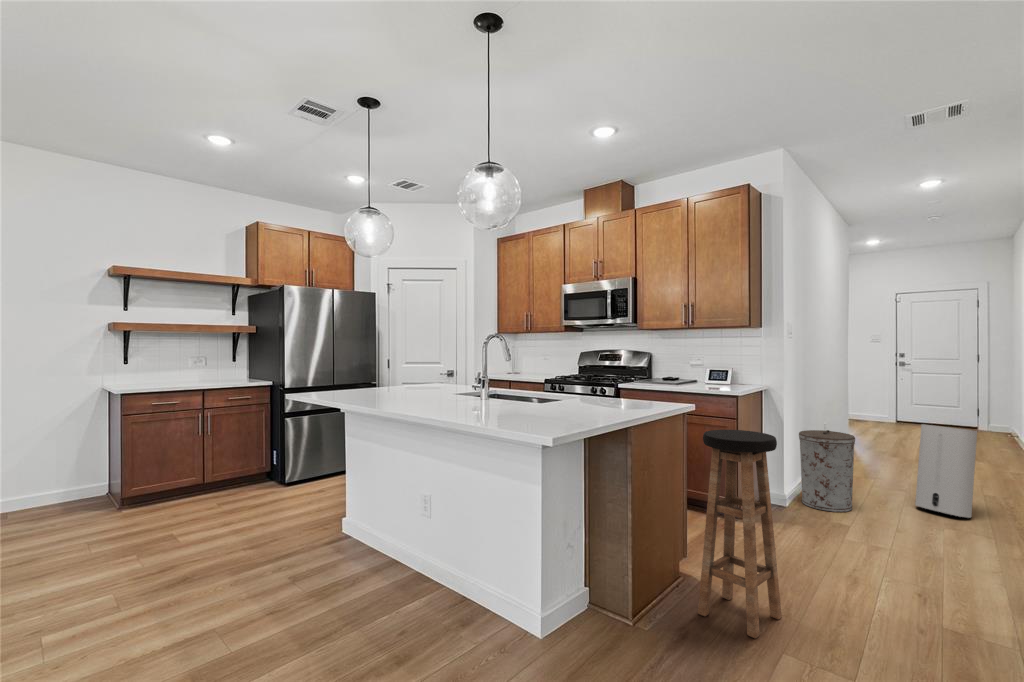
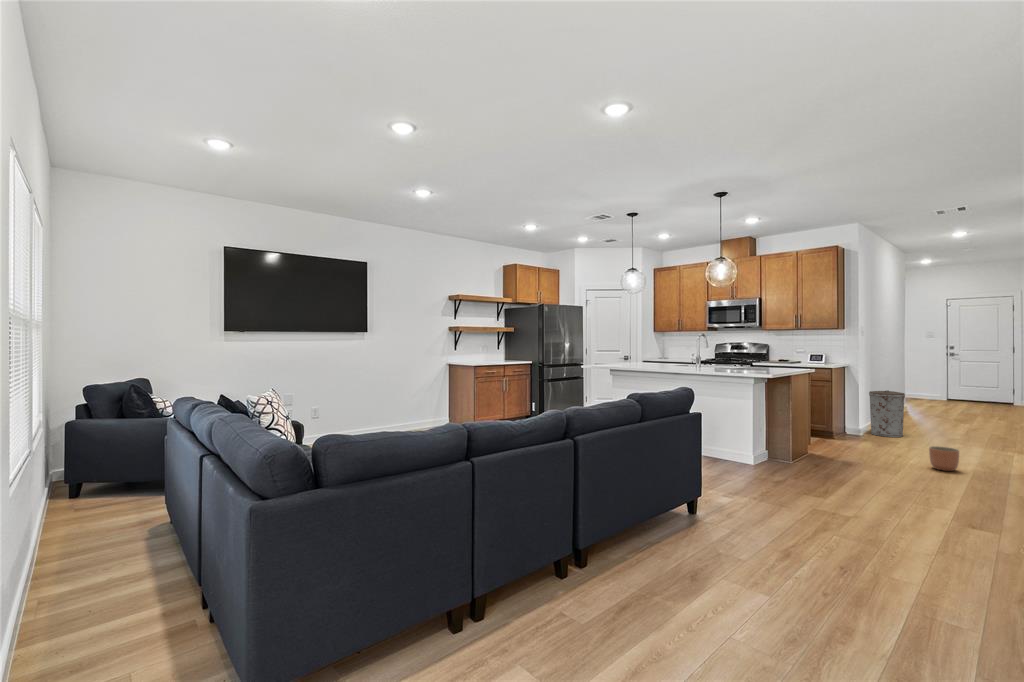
air purifier: present [915,424,977,518] -> none [944,387,982,440]
bar stool: present [698,430,782,639] -> none [821,379,862,468]
planter: none [920,580,987,646] -> present [929,446,959,471]

